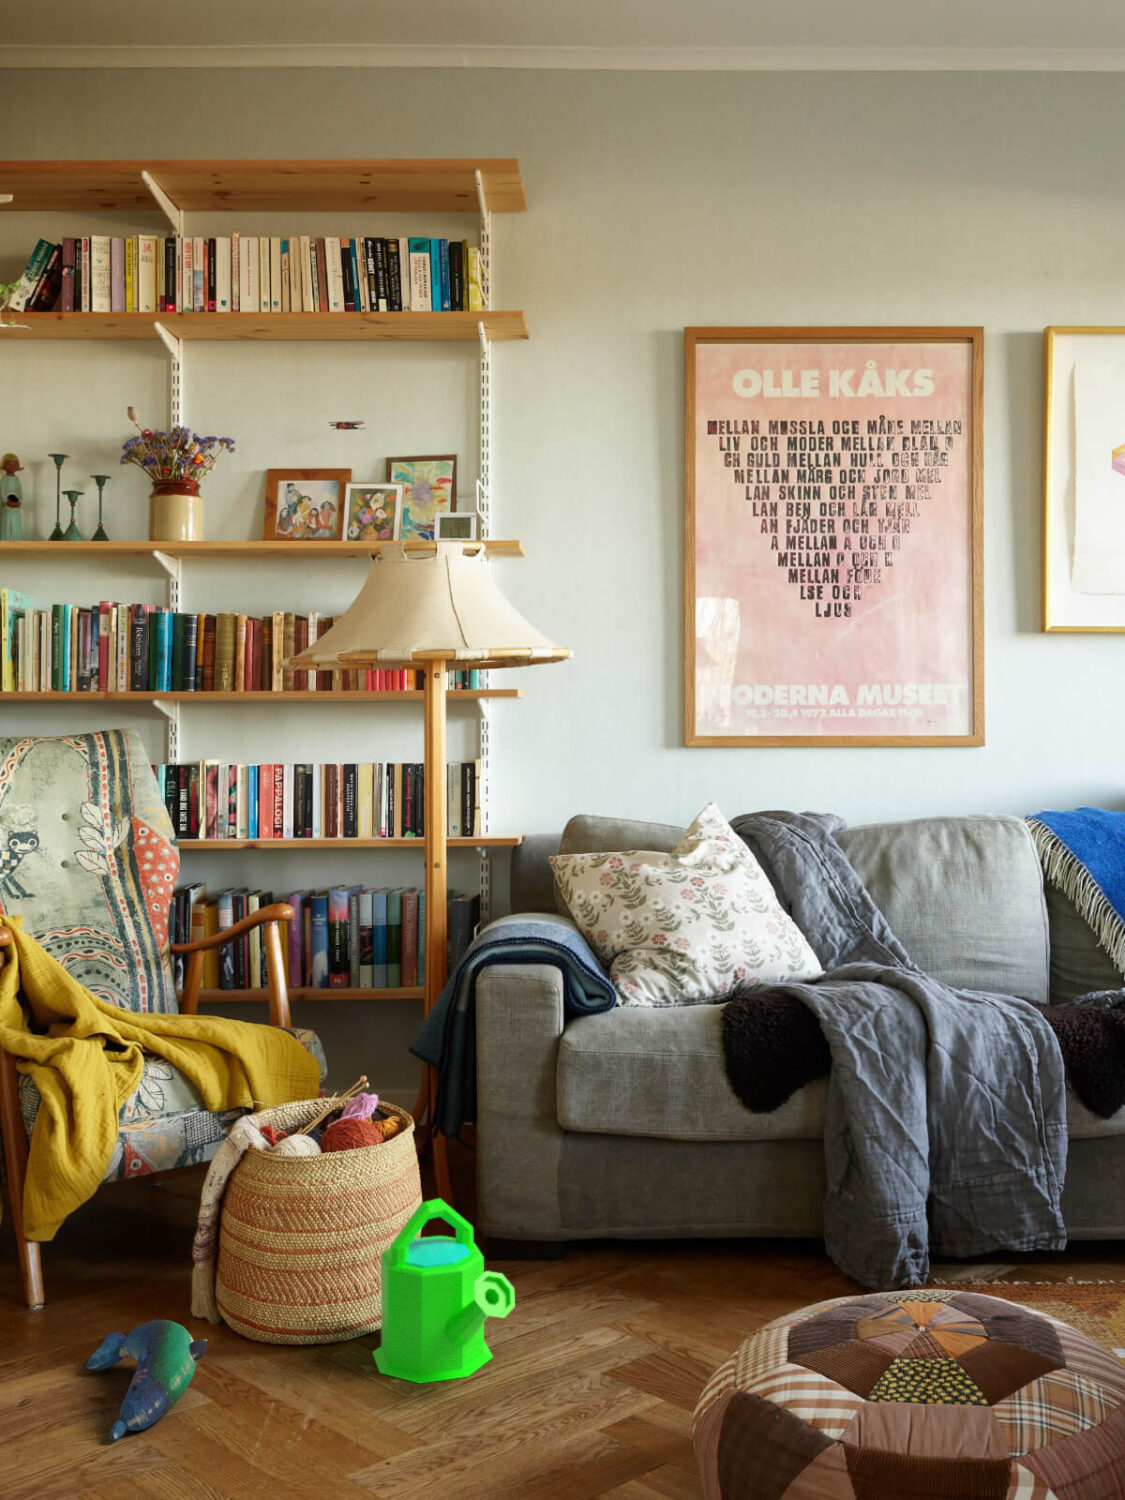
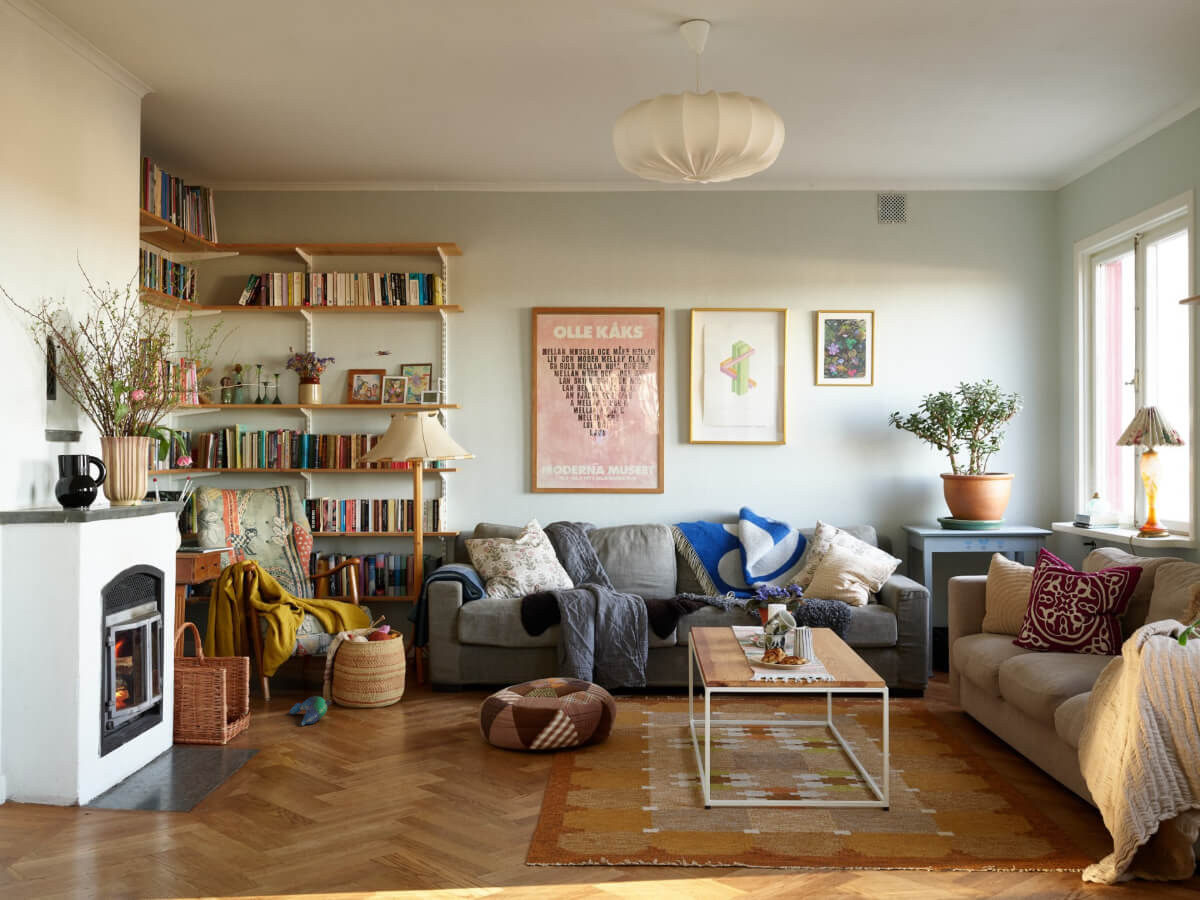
watering can: present [373,1199,515,1383] -> none [387,657,434,716]

